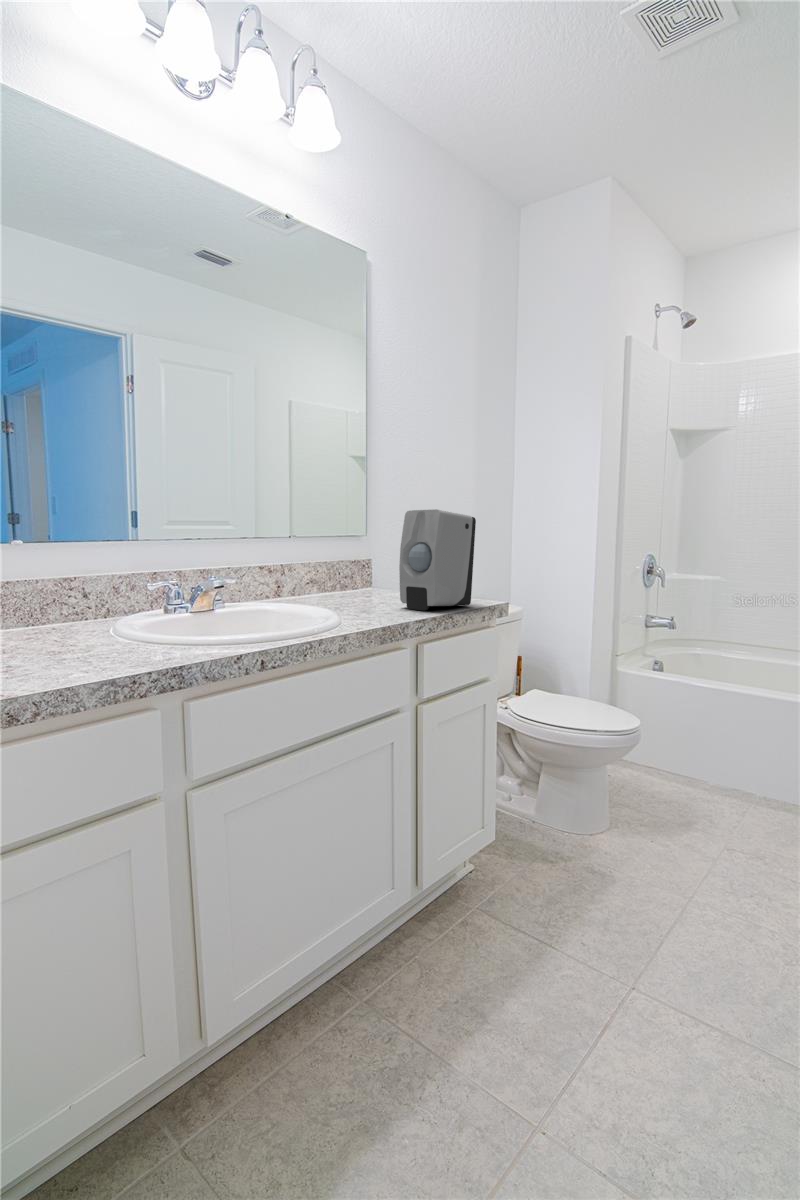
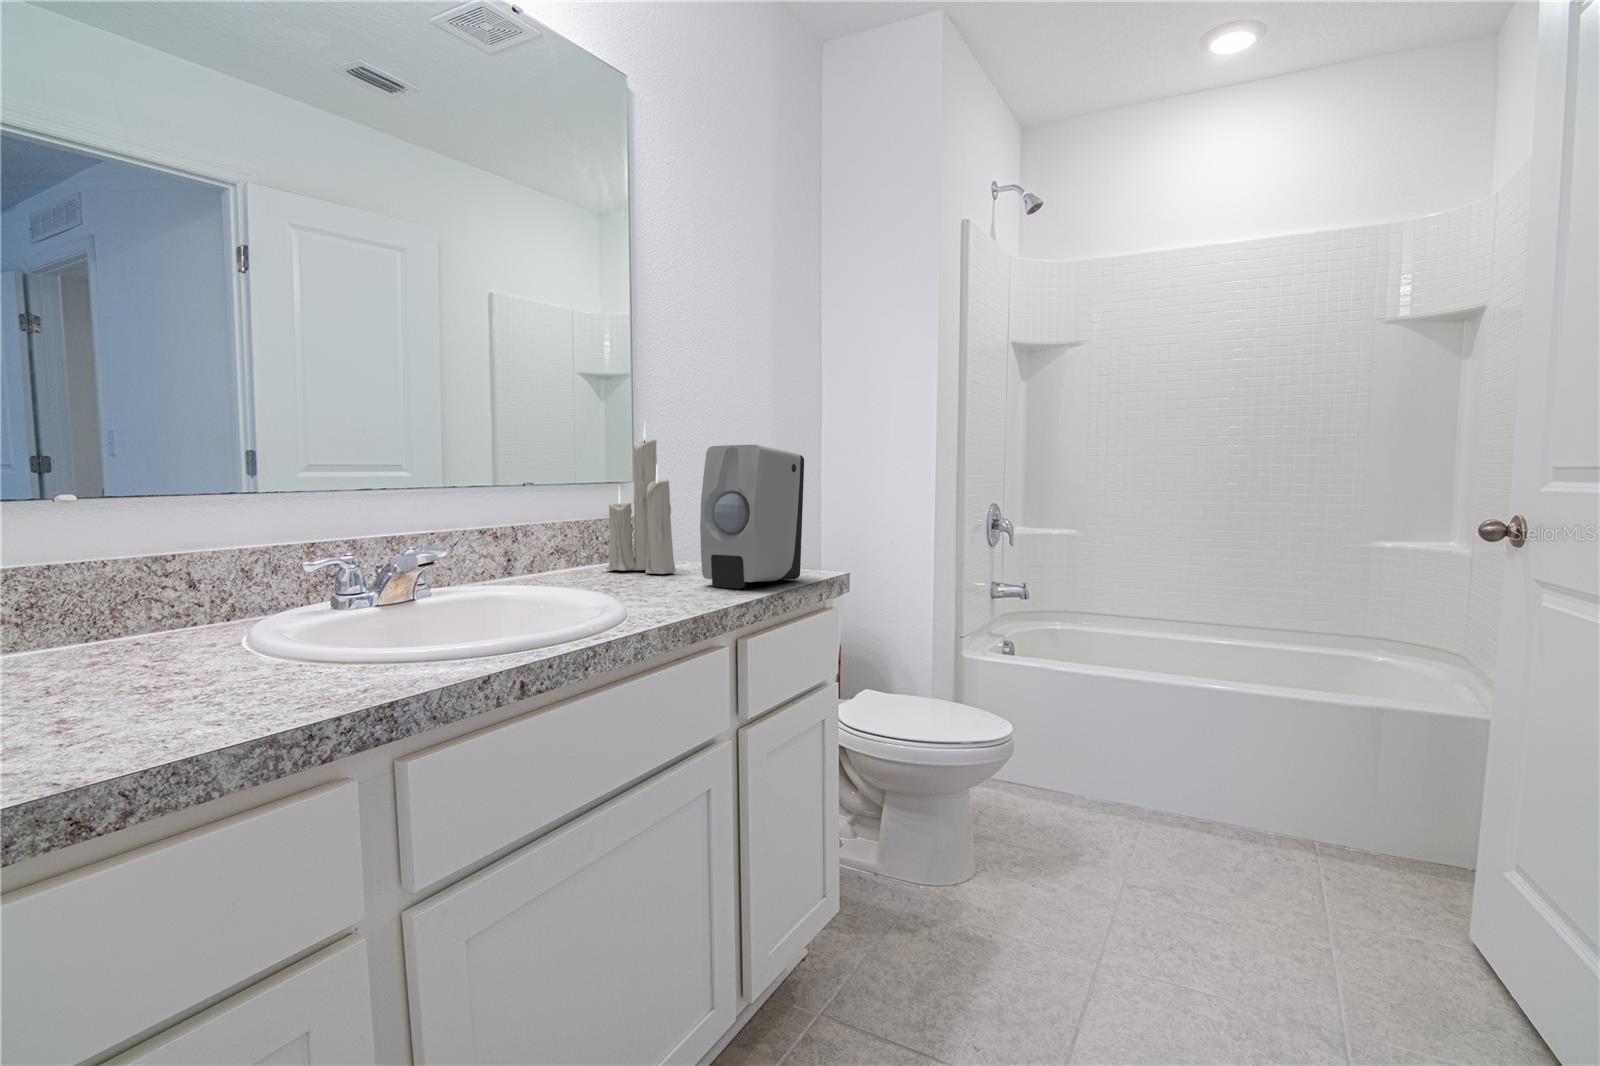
candle: none [342,488,387,599] -> present [607,421,676,574]

